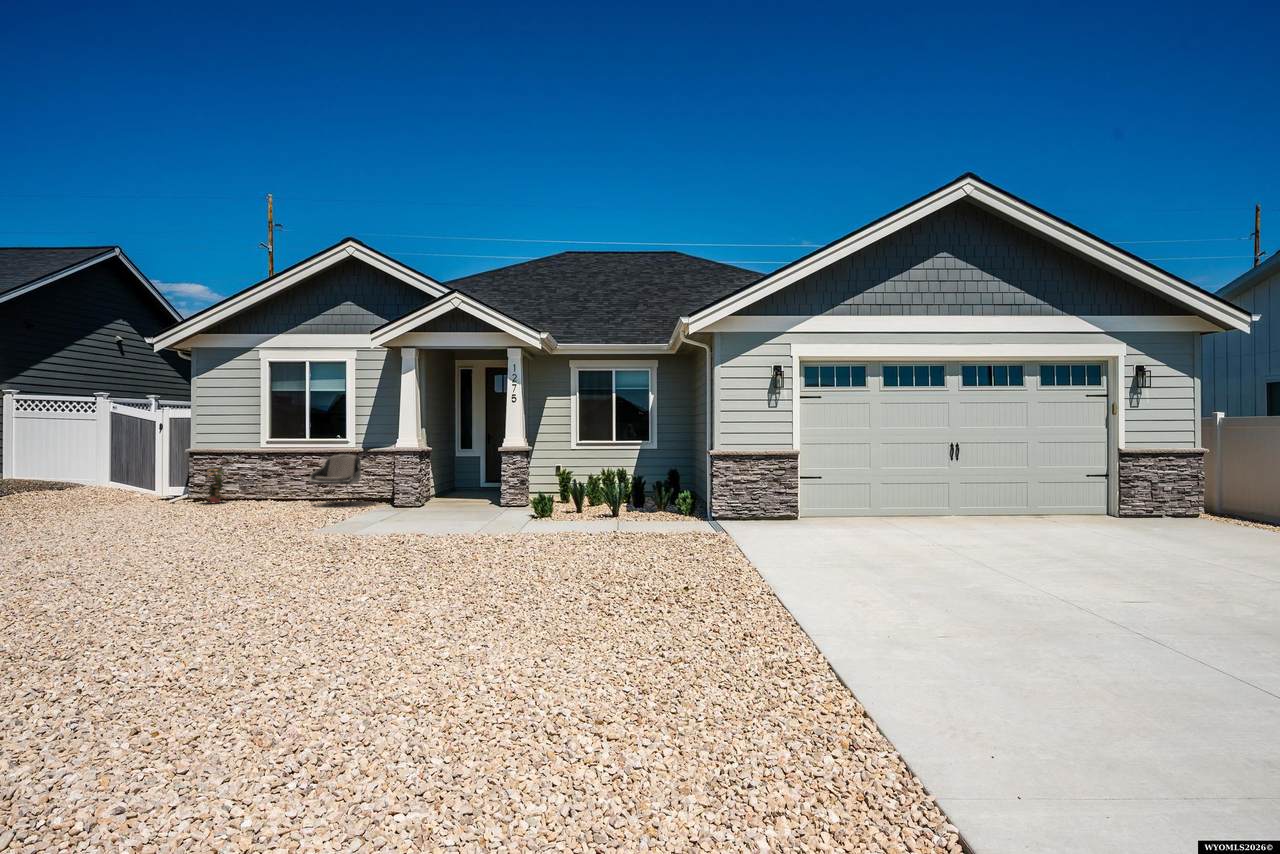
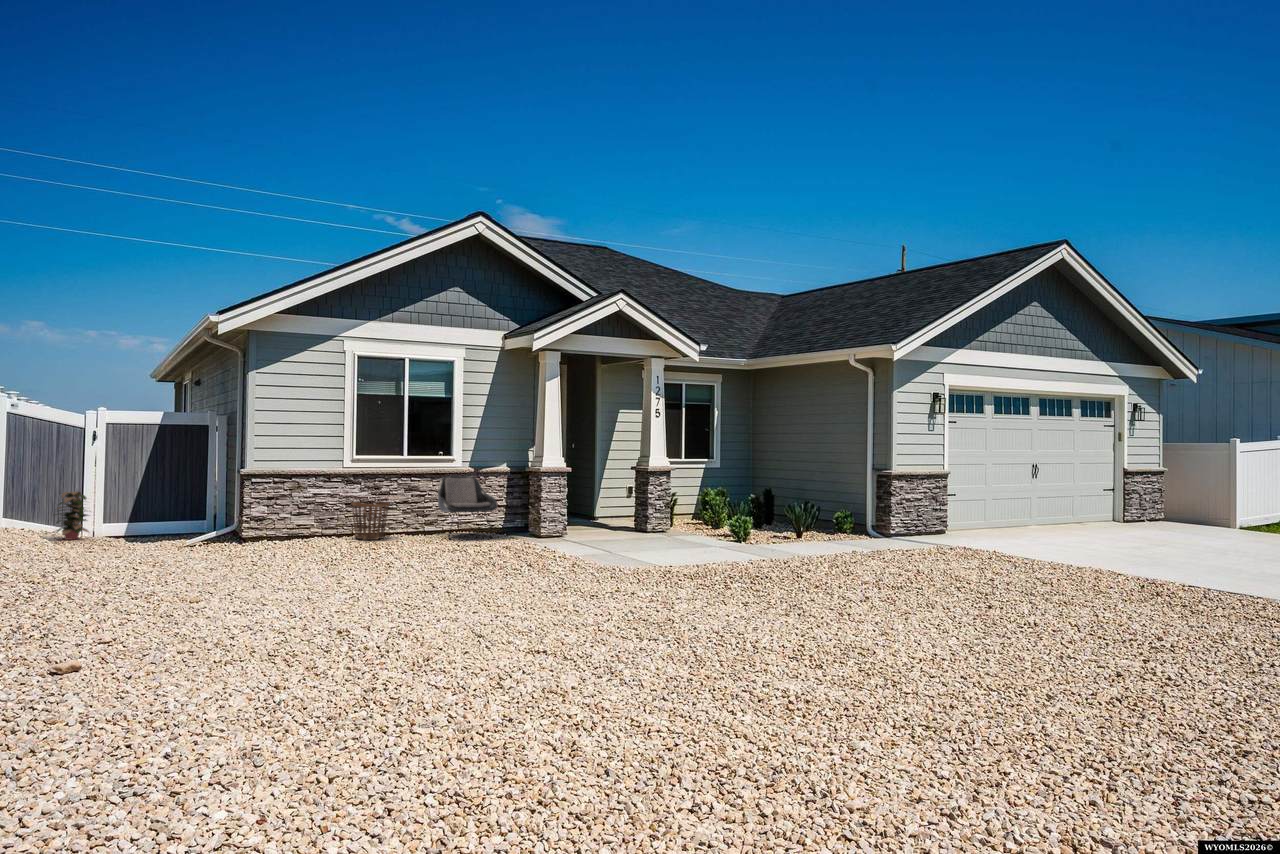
decorative plant: present [204,469,226,503] -> present [56,492,89,540]
basket: none [252,474,284,504] -> present [351,501,389,540]

